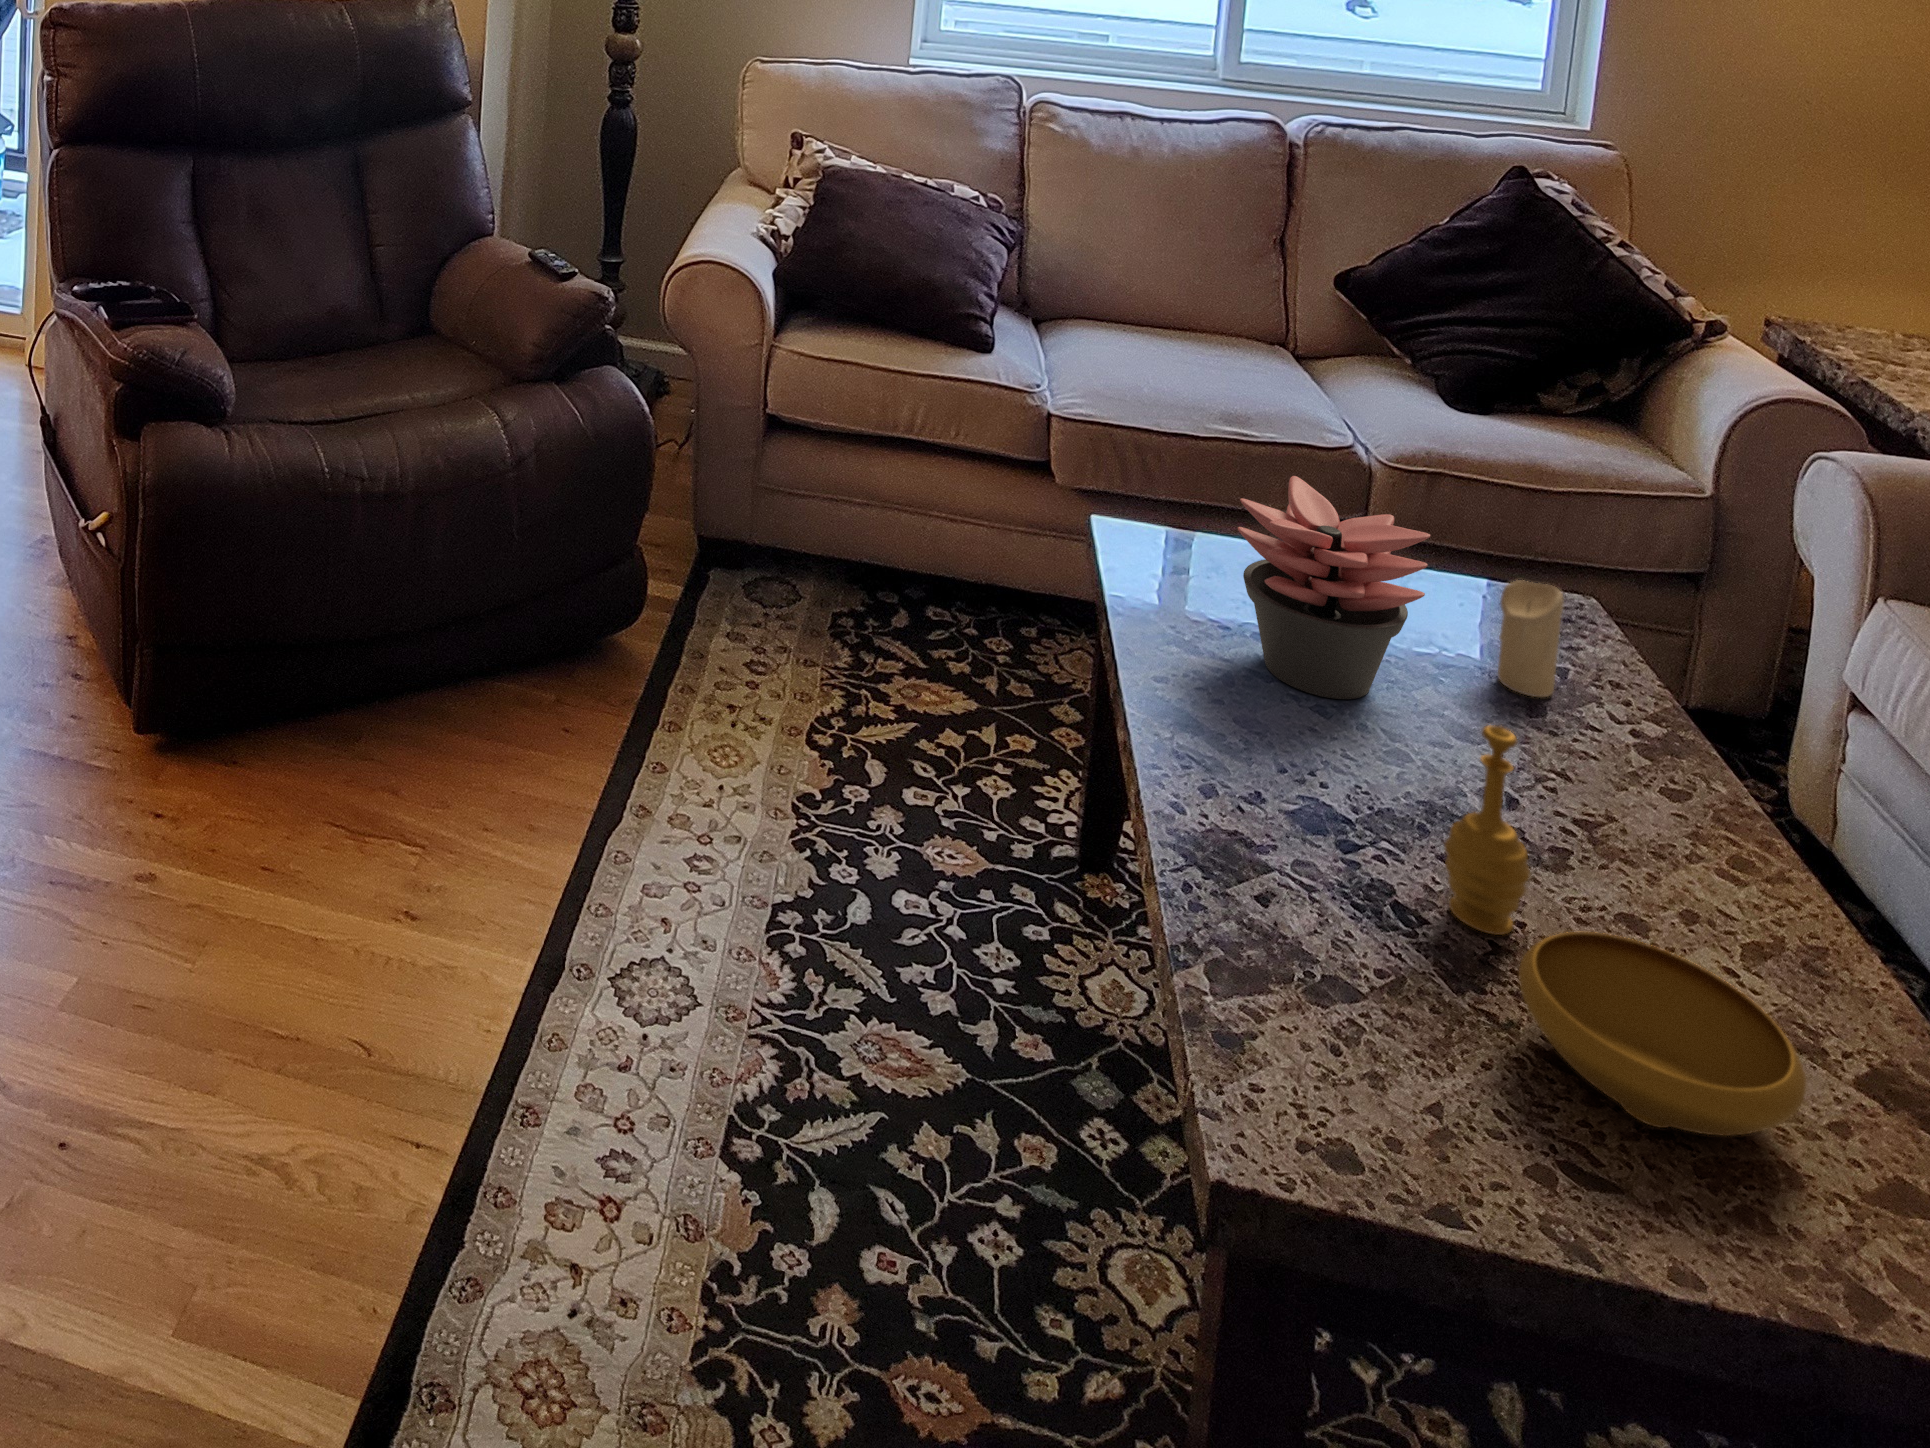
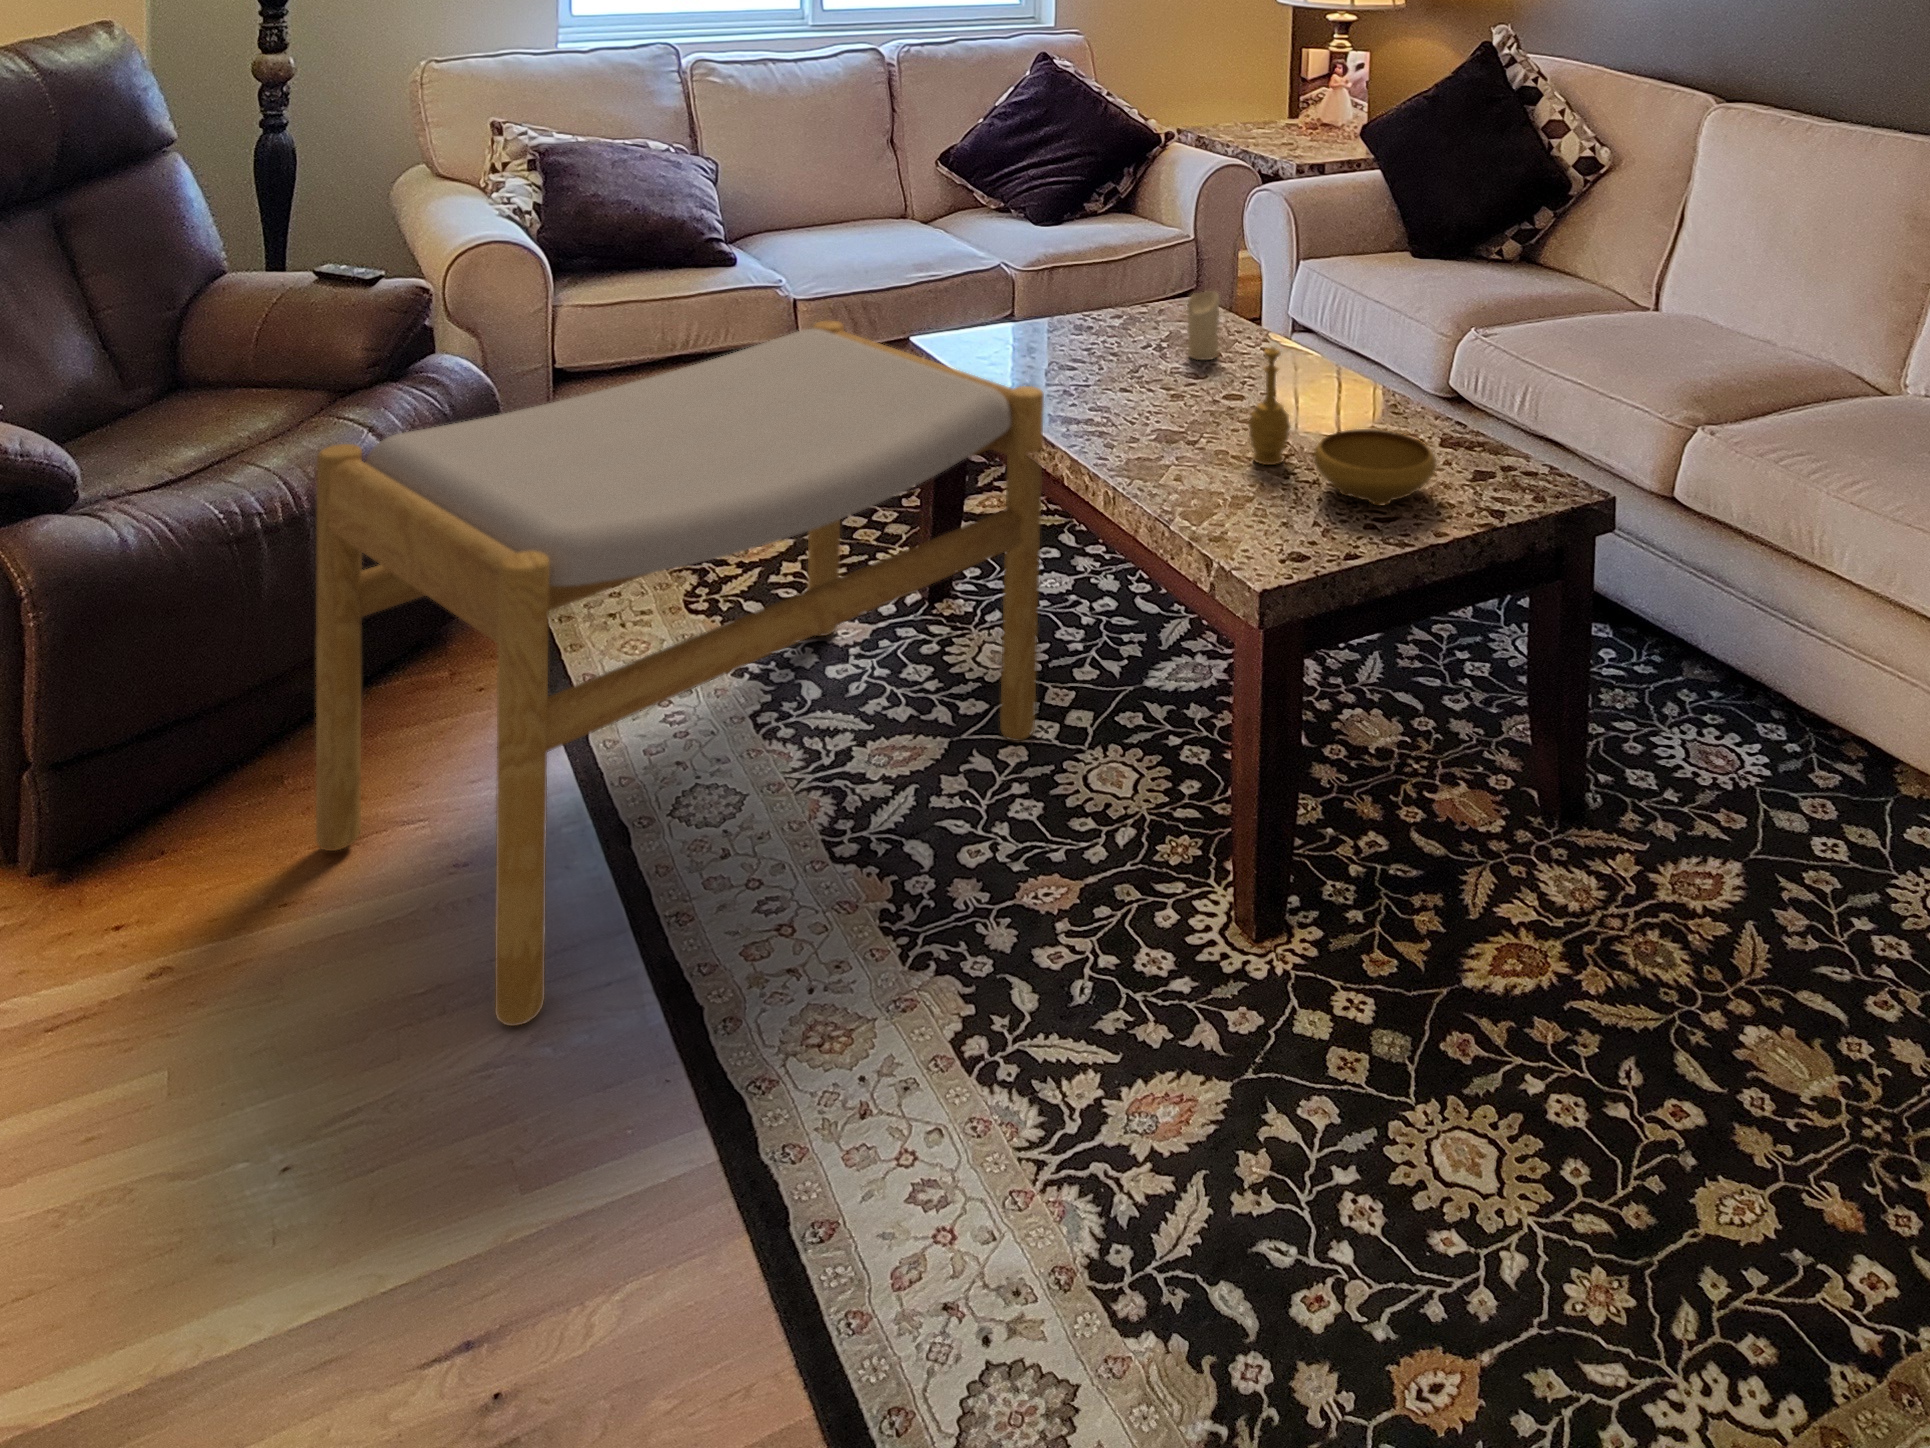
footstool: none [293,431,1134,1137] -> present [316,320,1044,1026]
succulent plant: present [1238,476,1430,699] -> none [1055,265,1167,395]

